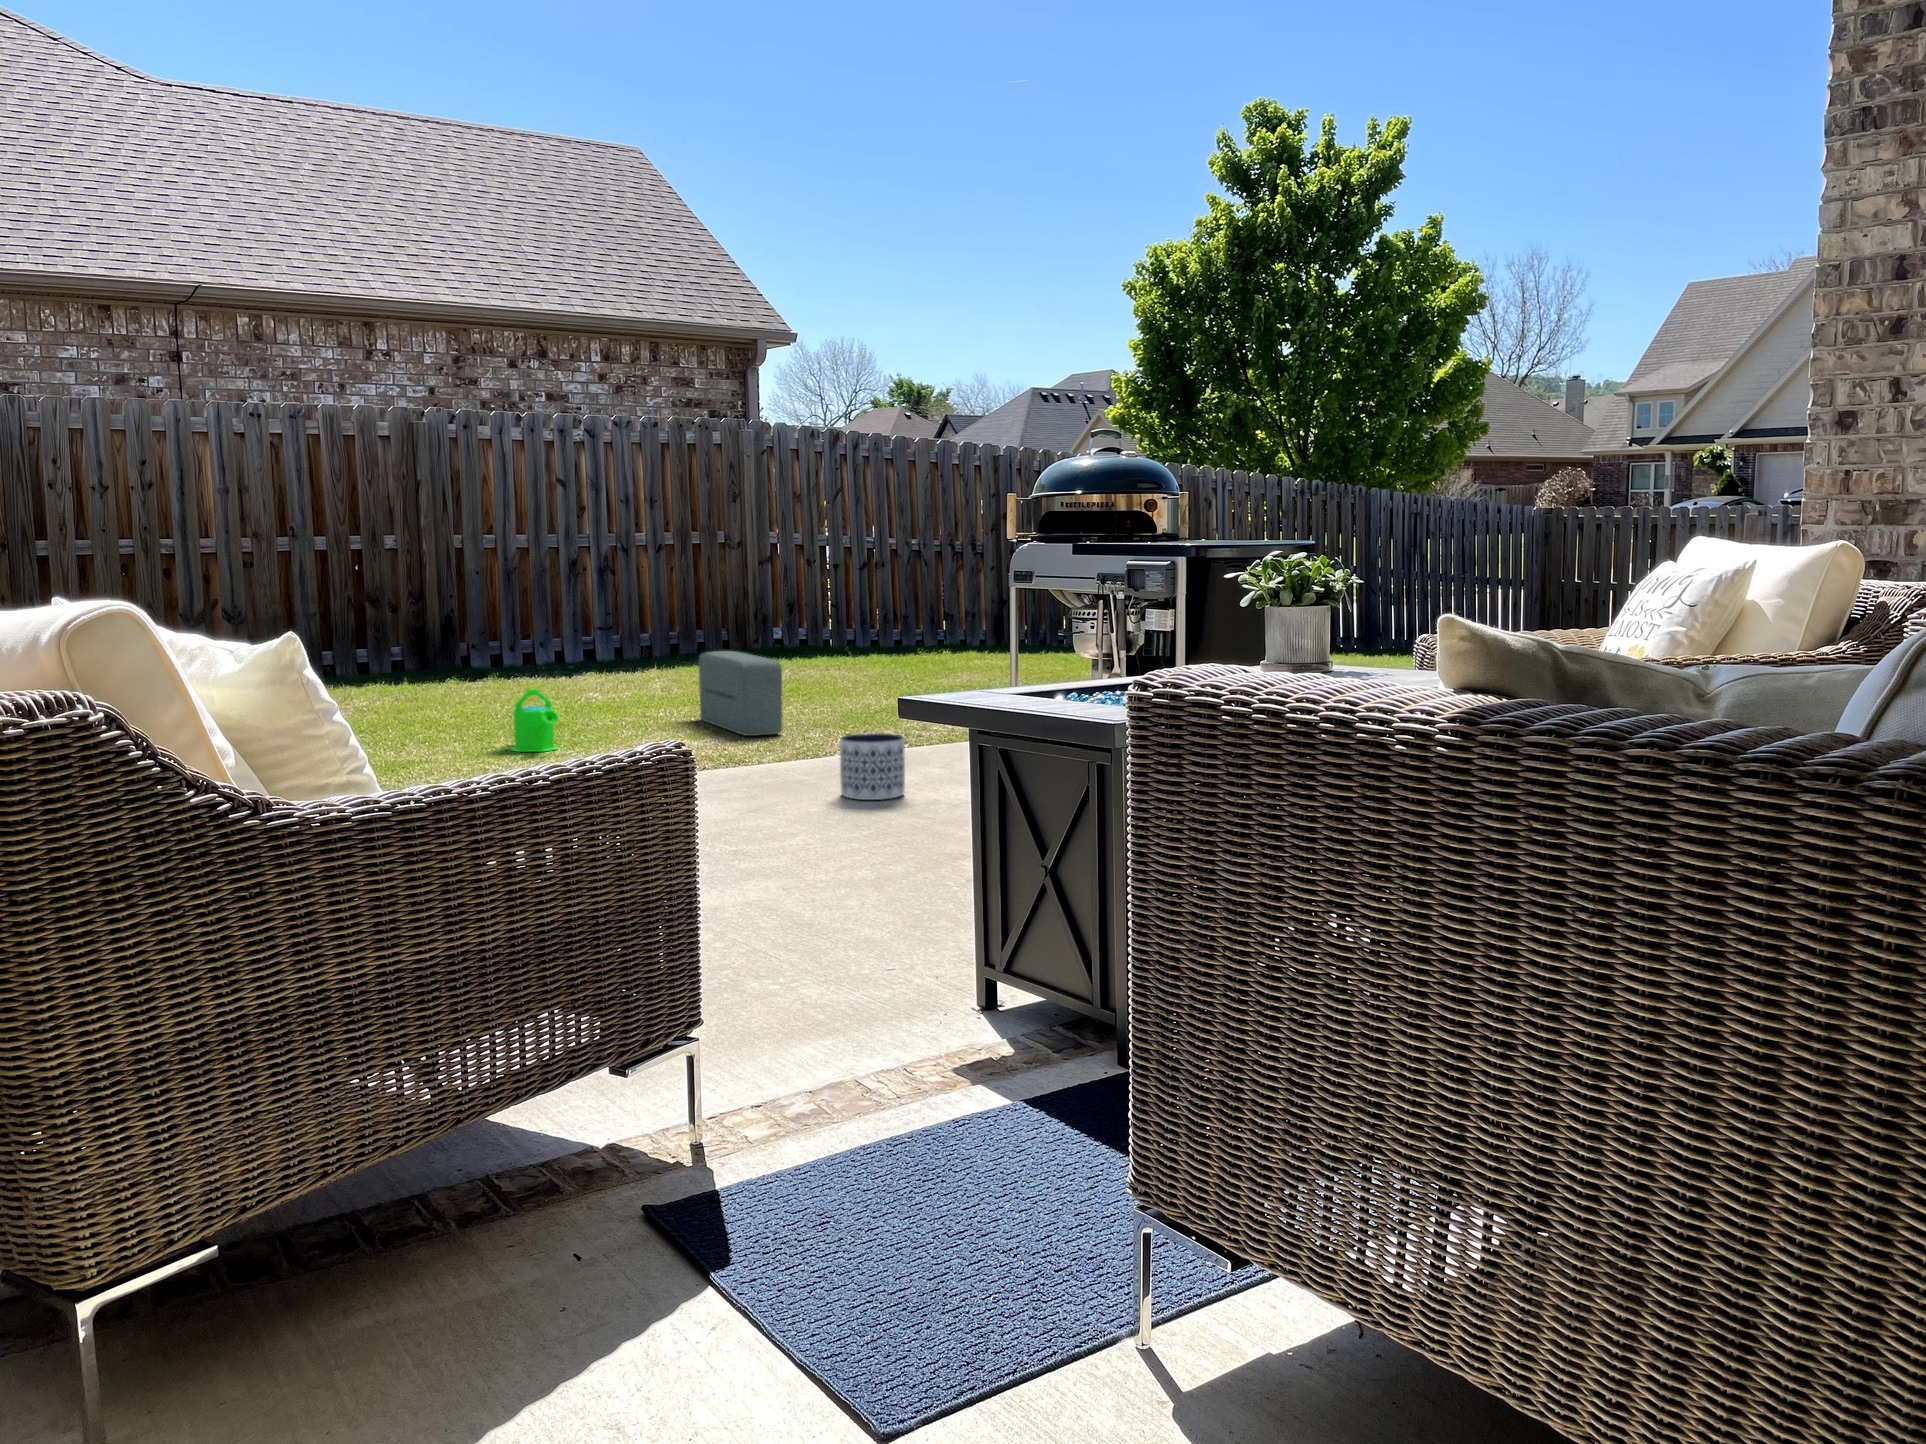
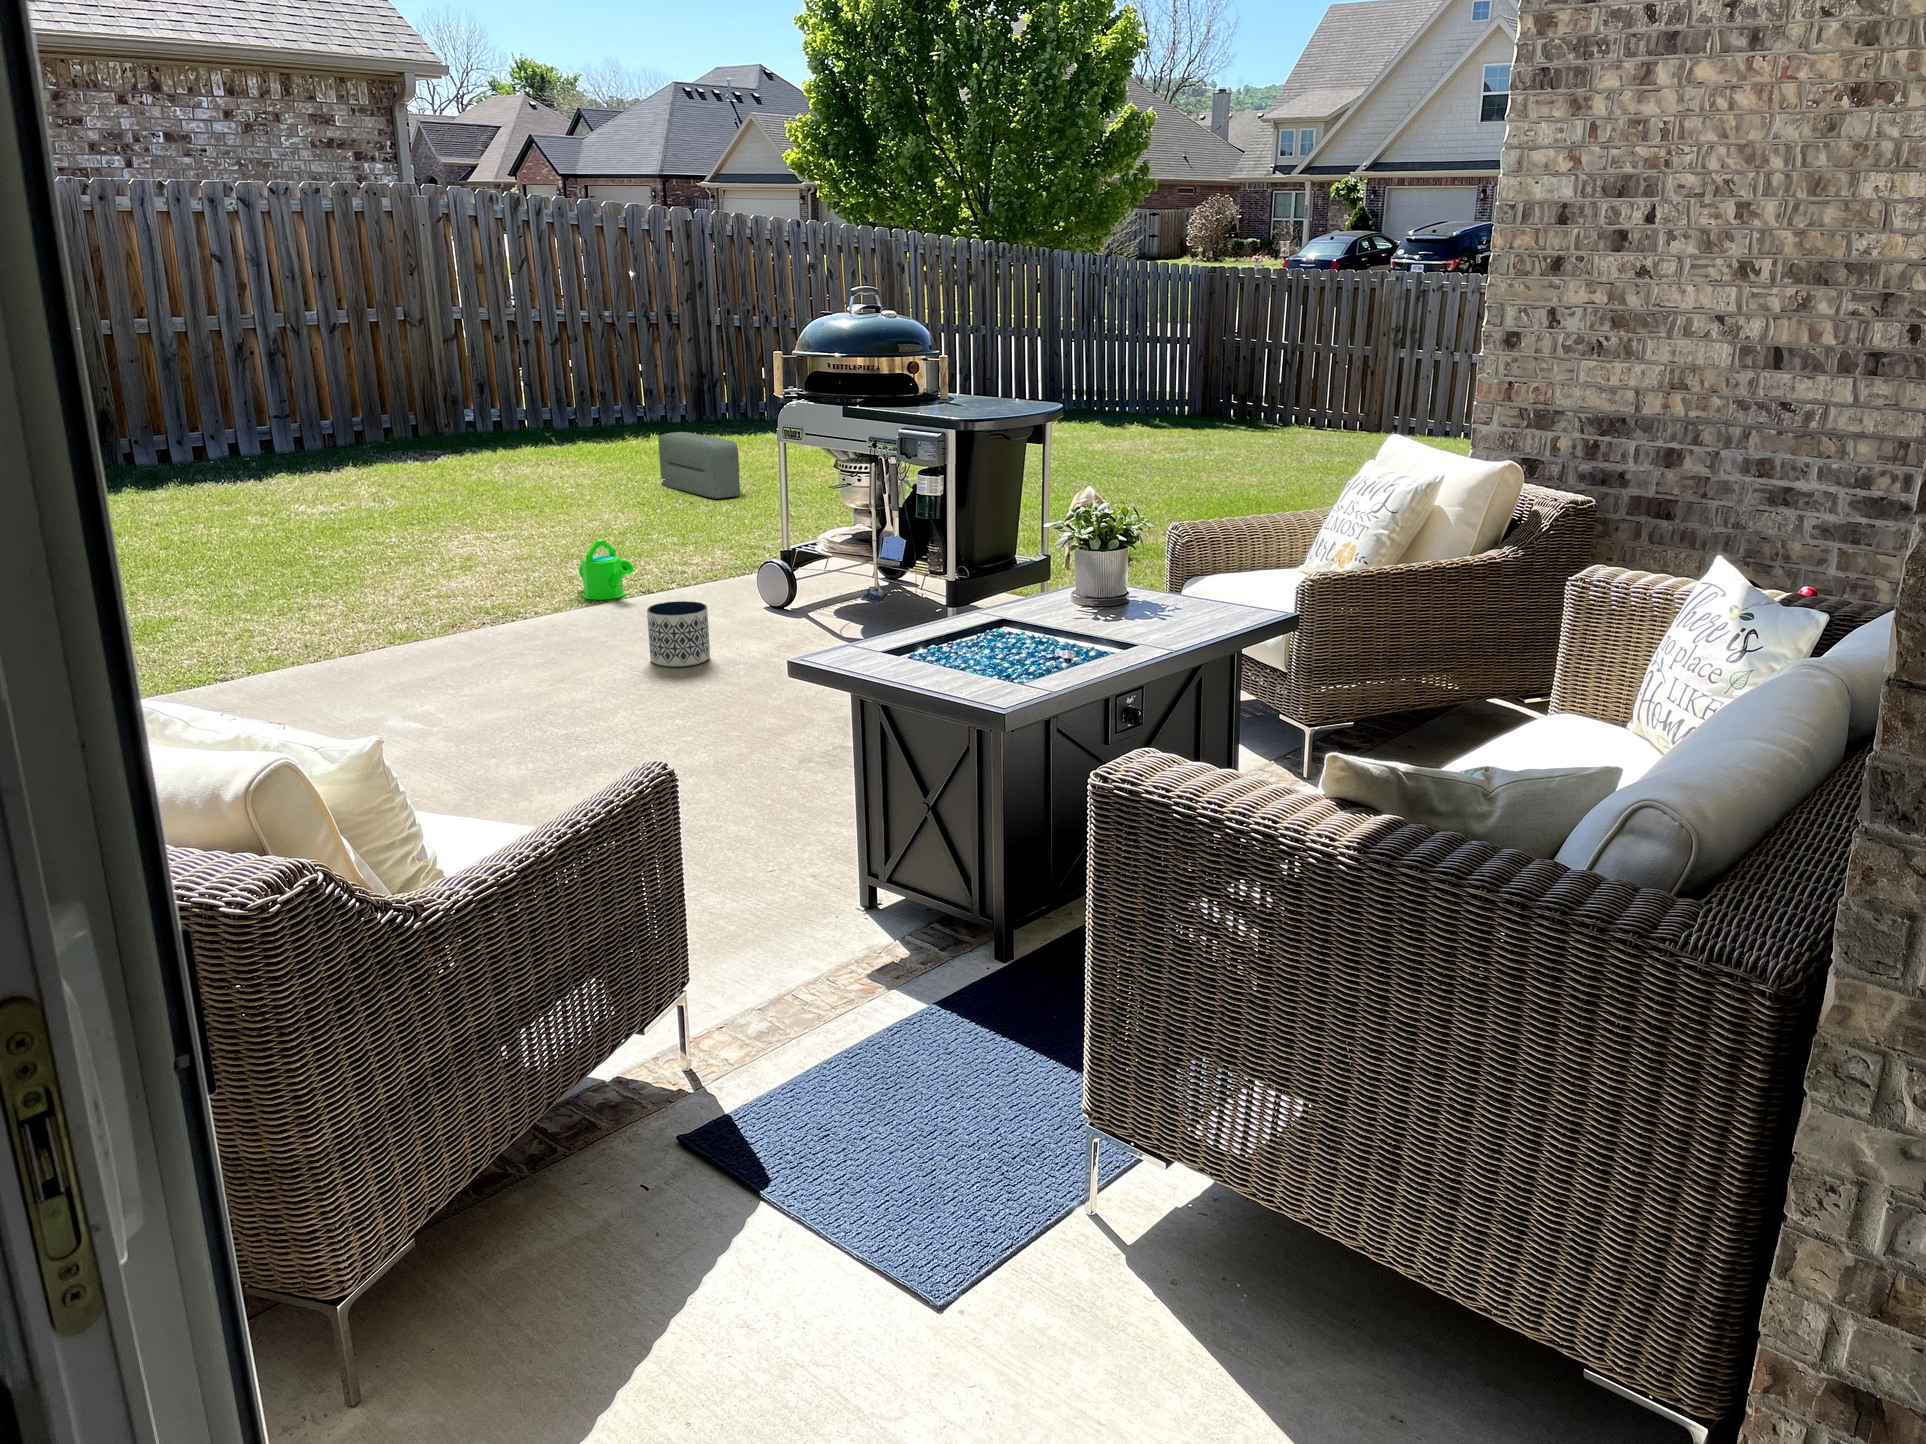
pouf: present [699,651,783,736] -> present [659,432,740,499]
watering can: present [512,689,559,752] -> present [579,539,634,600]

